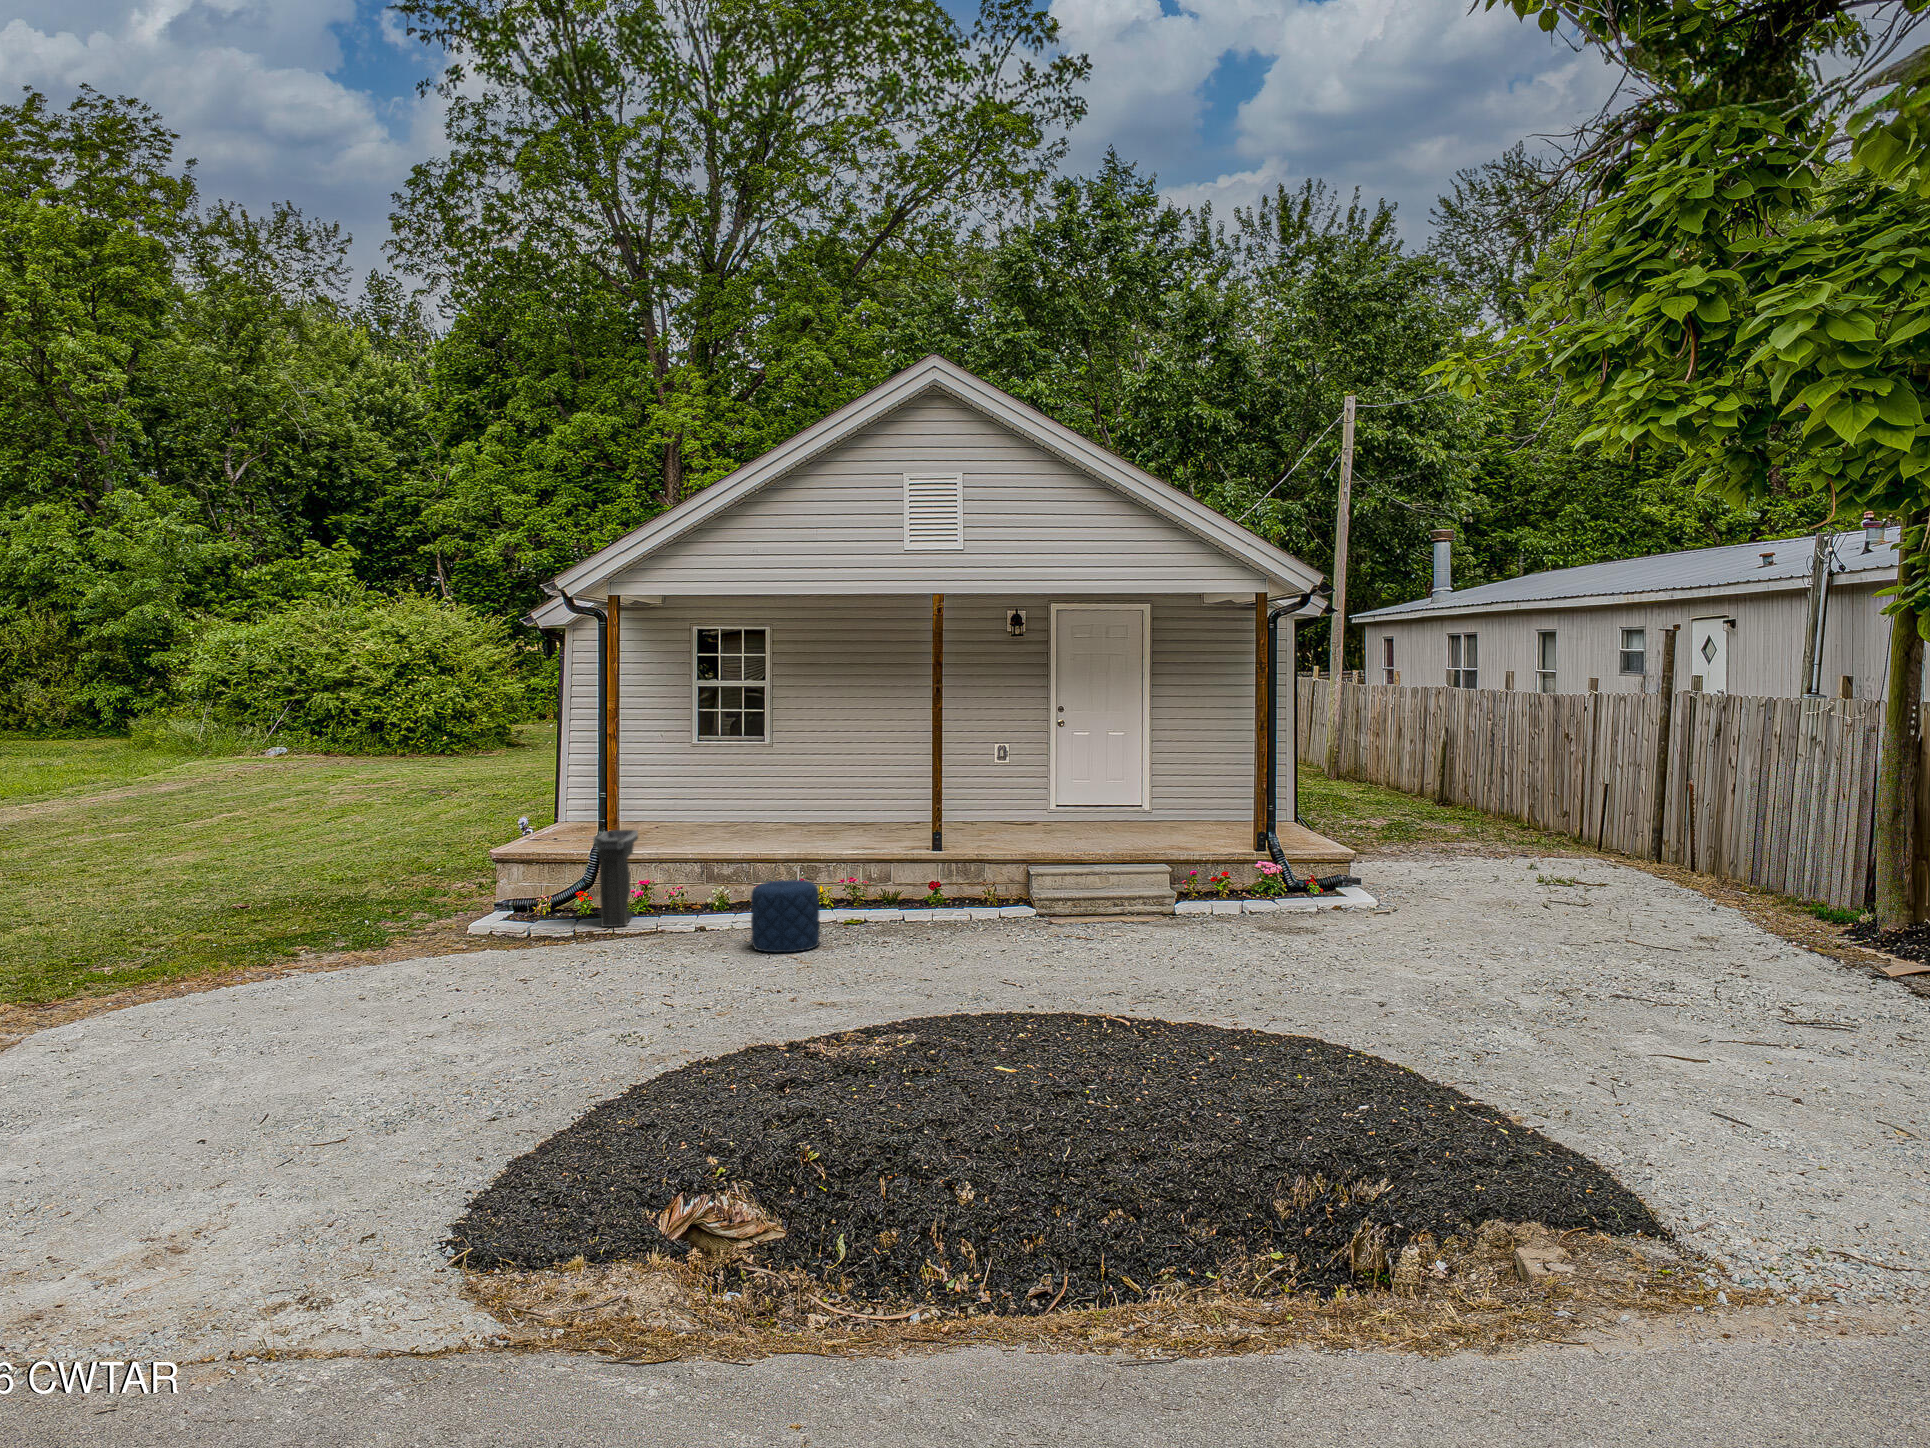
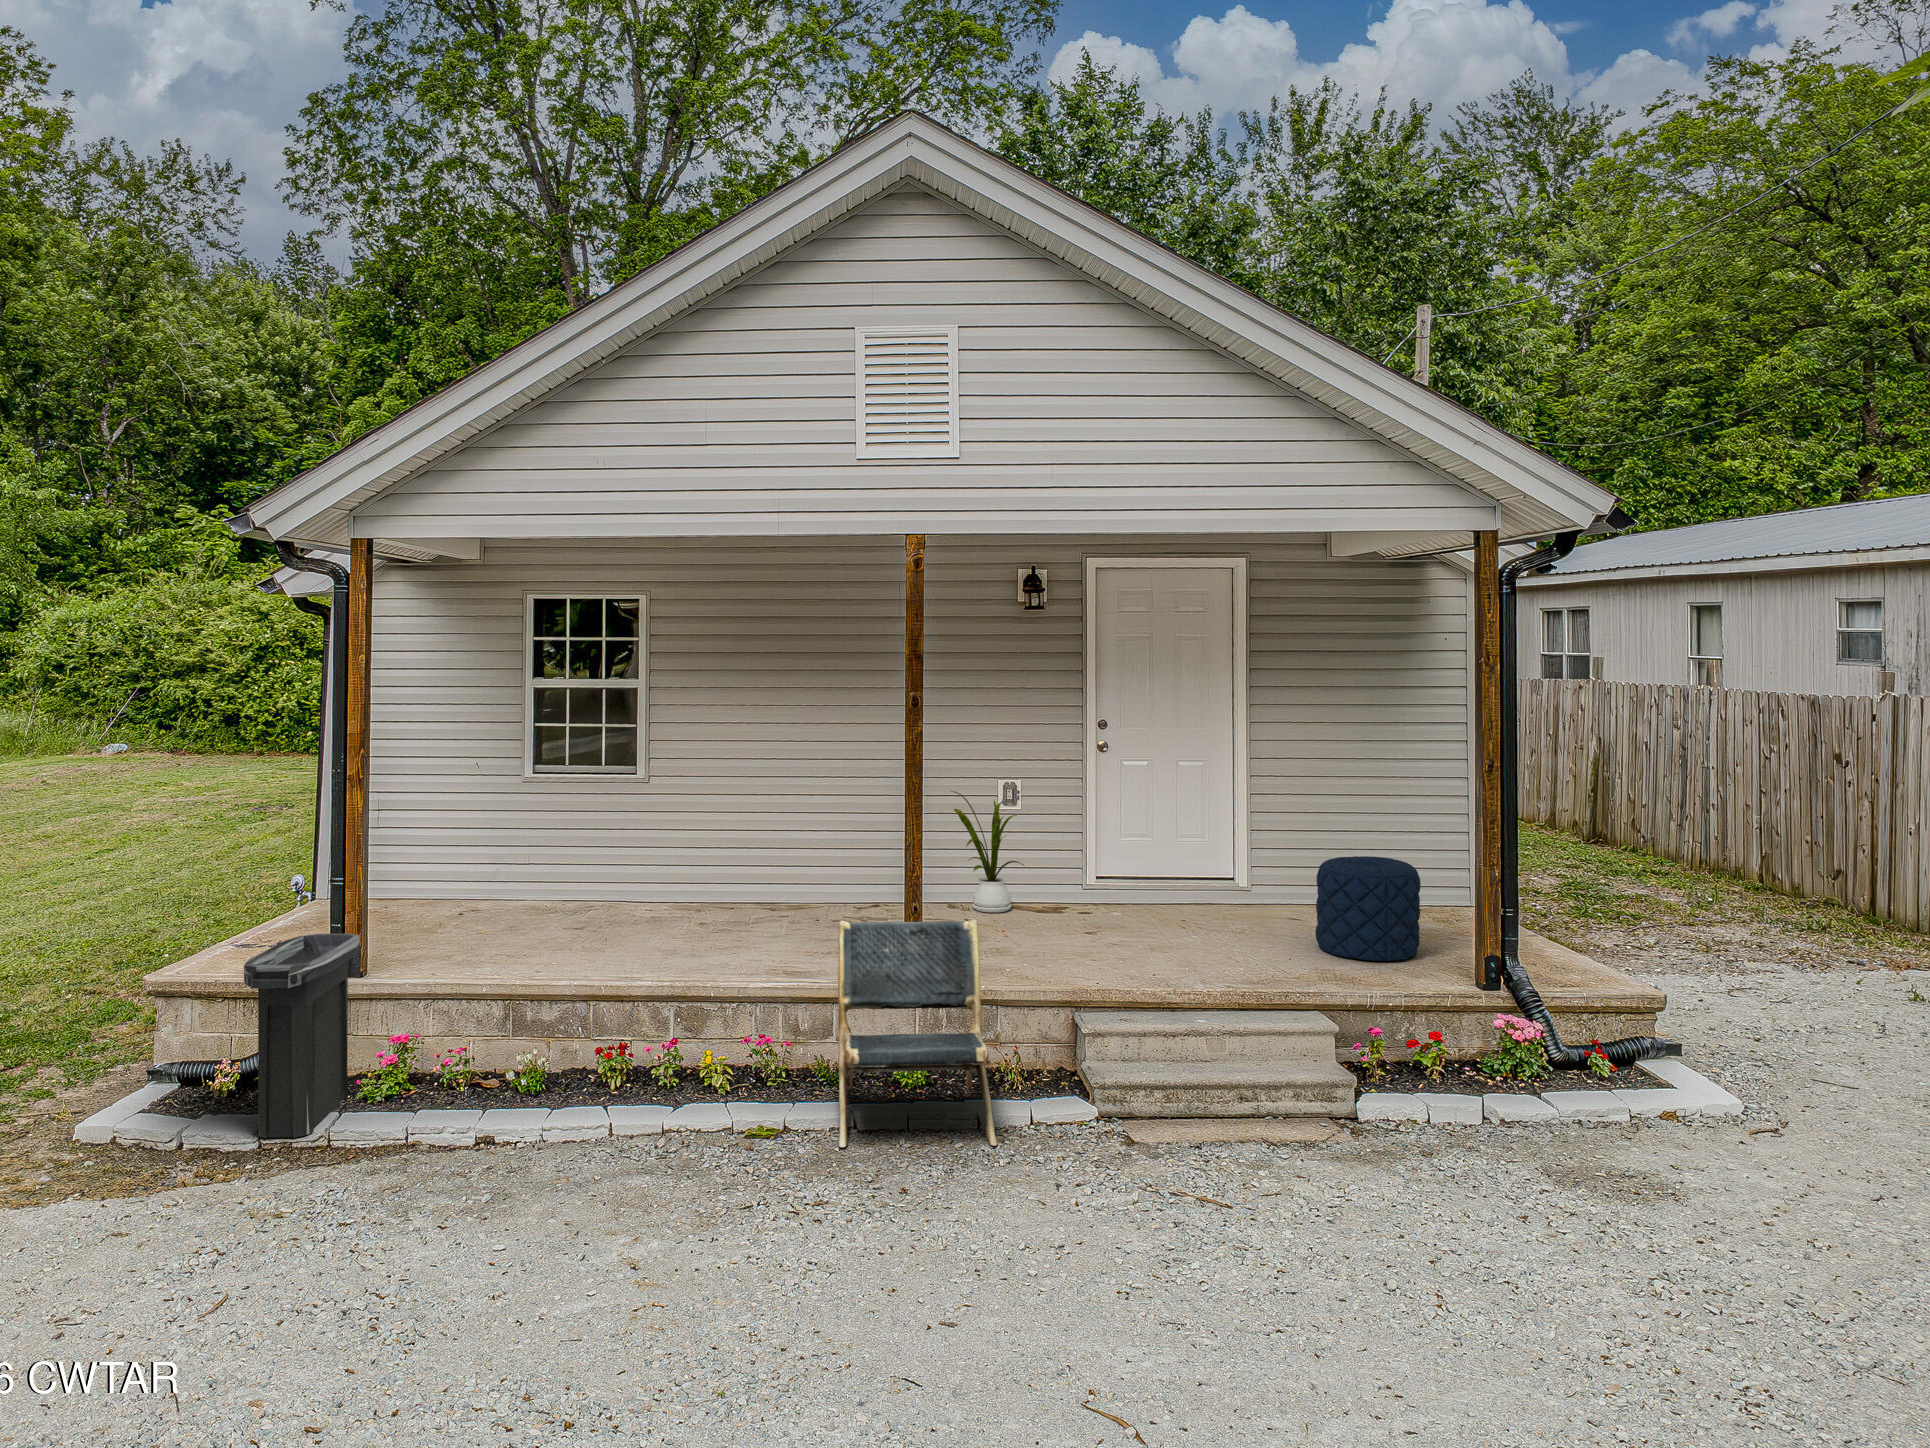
house plant: none [963,751,1015,827] -> present [951,791,1024,912]
lounge chair: none [895,815,978,923] -> present [838,920,998,1147]
pouf: present [751,880,820,952] -> present [1315,856,1421,961]

